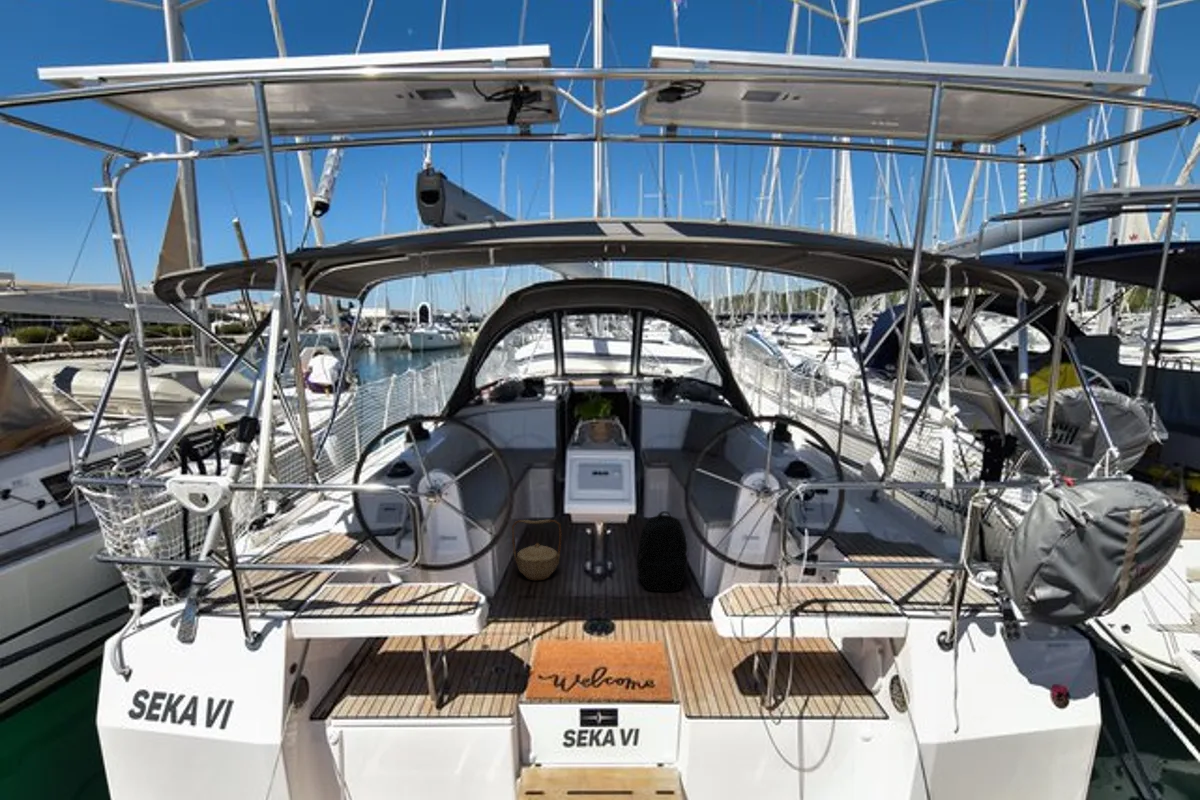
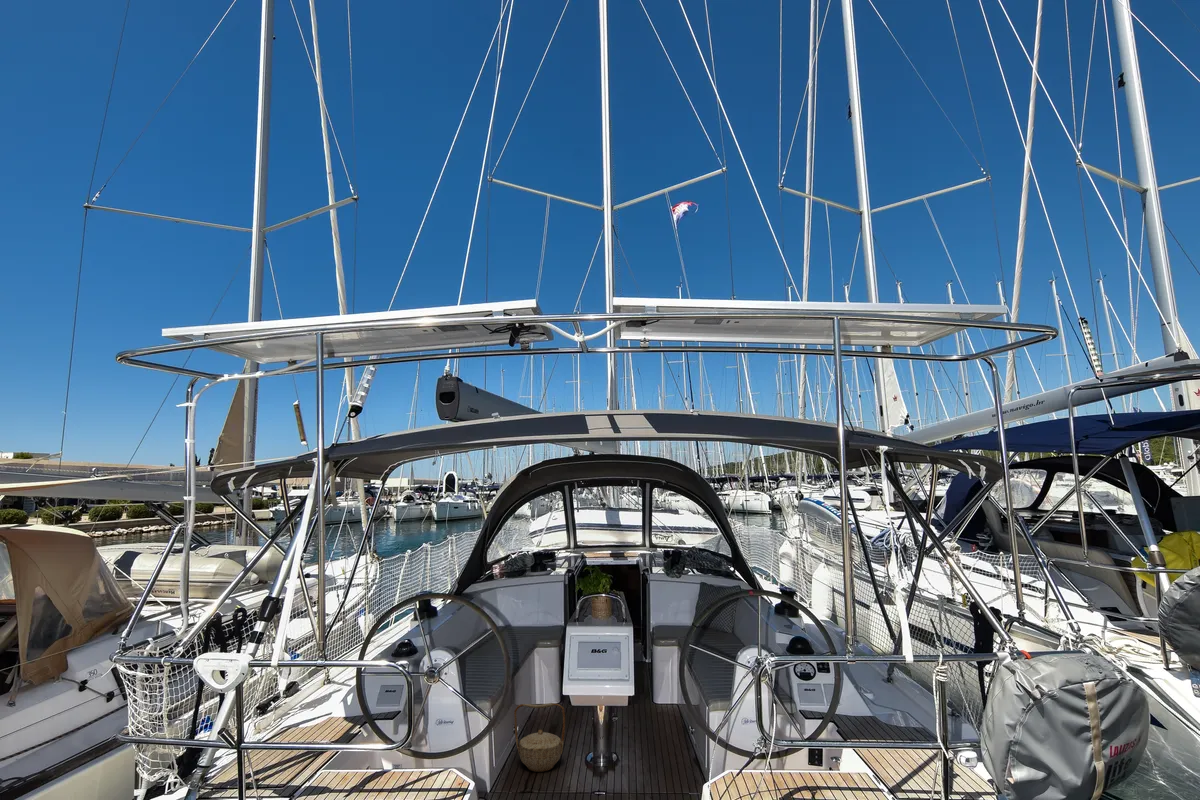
backpack: present [637,511,687,592] -> none [643,693,696,785]

